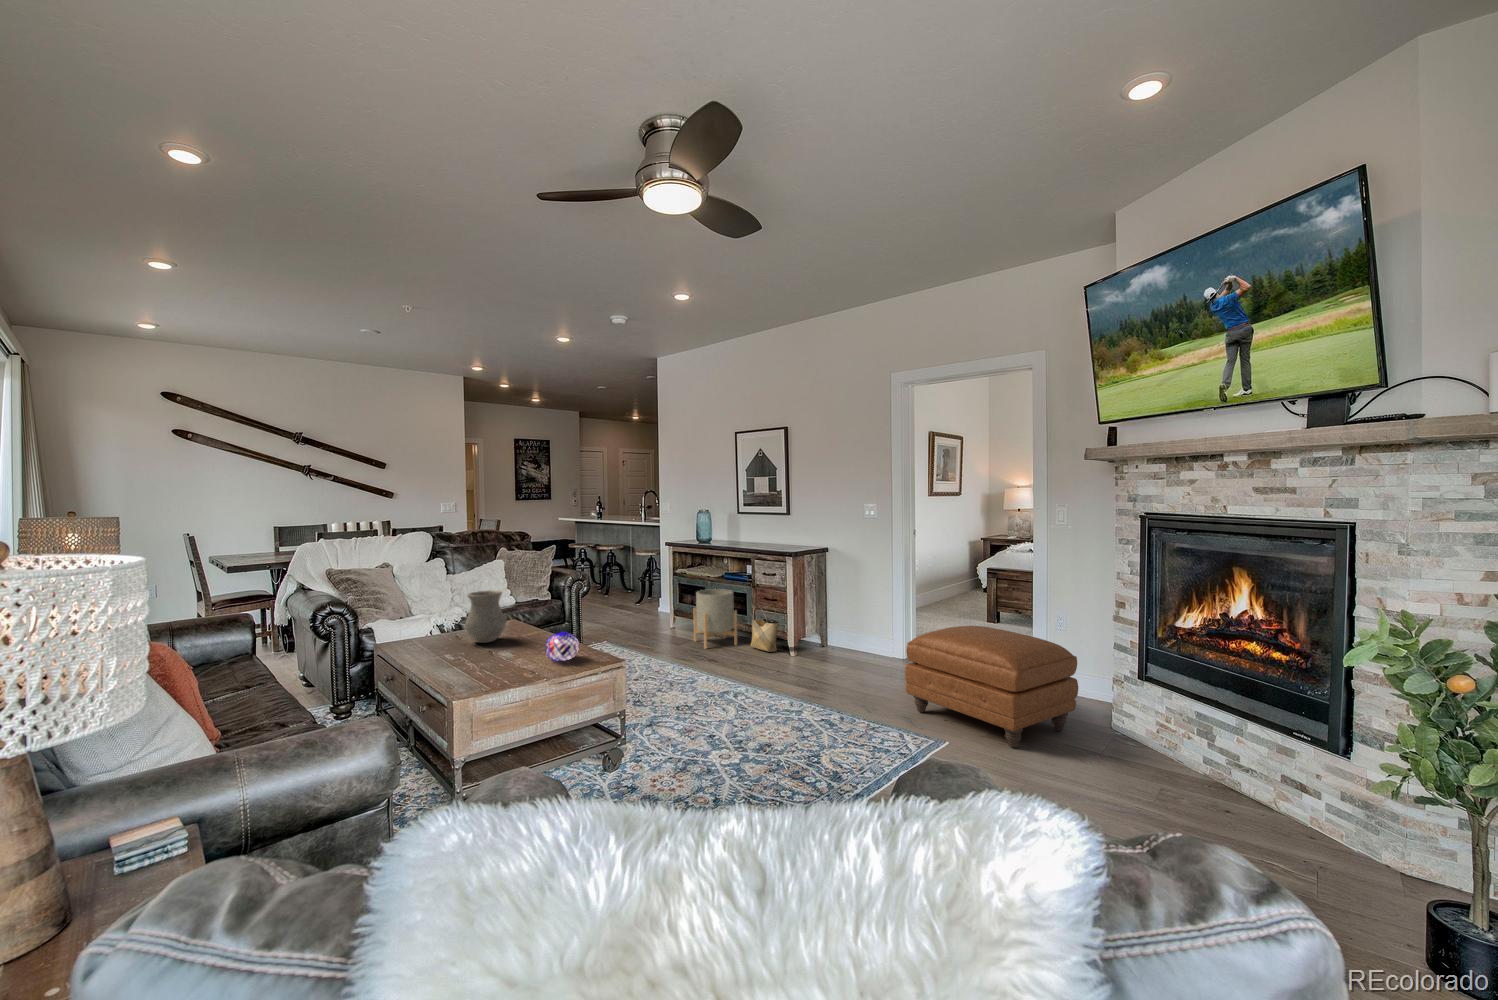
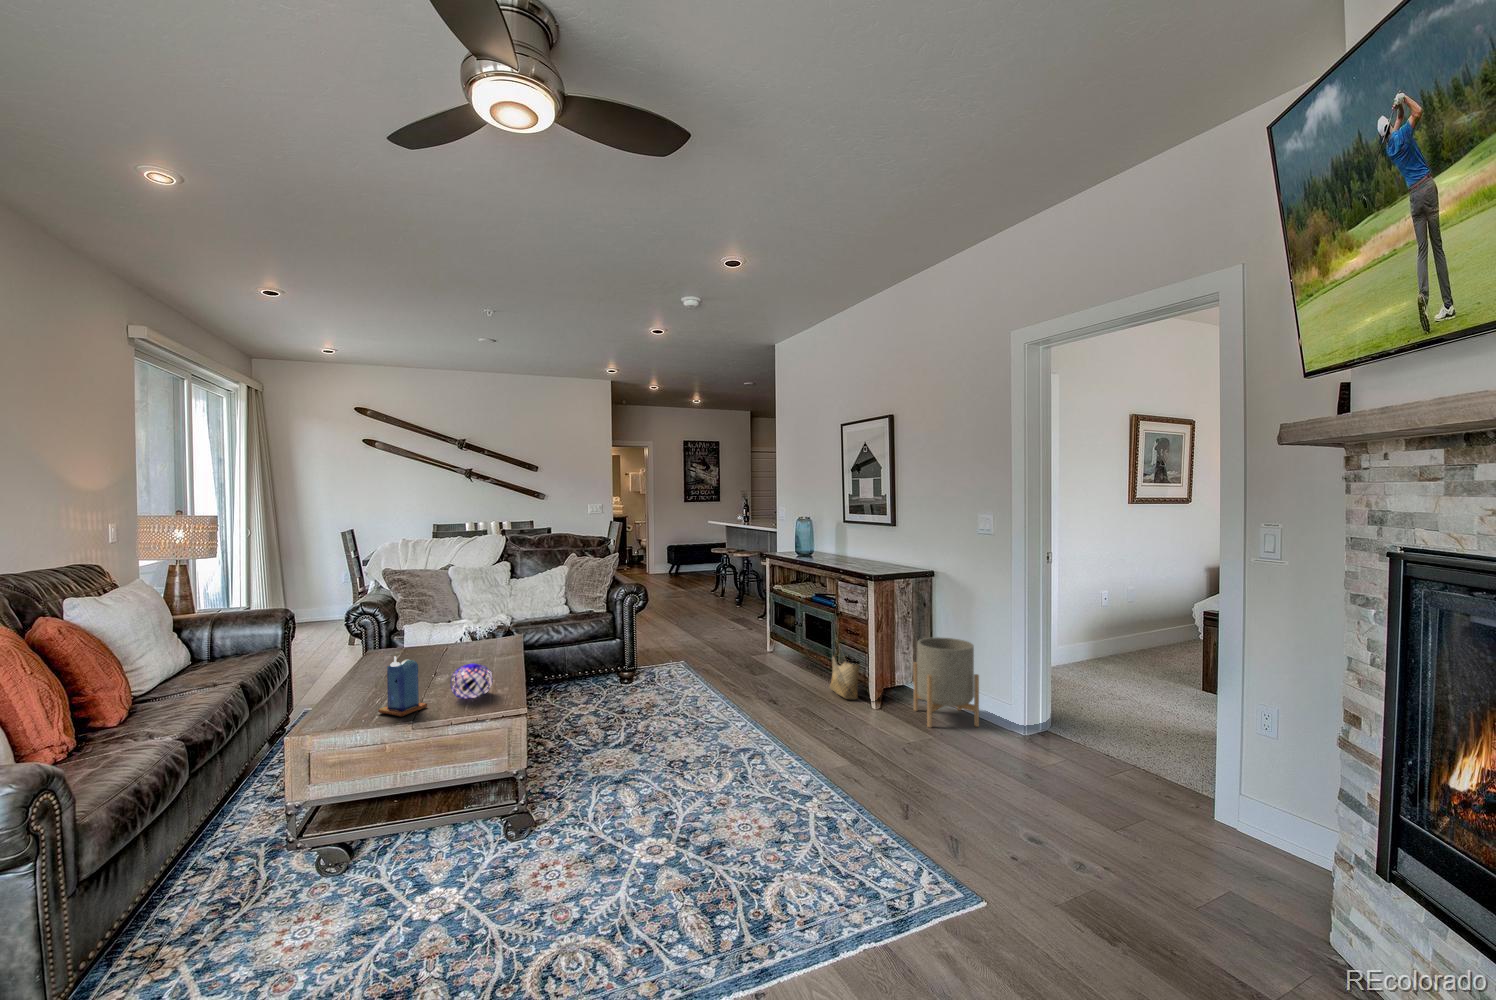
planter: present [694,589,737,649] -> present [914,637,979,727]
vase: present [465,590,507,643] -> none [423,604,470,663]
ottoman: present [905,626,1078,748] -> none [956,711,1249,945]
candle: none [501,628,537,677] -> present [378,656,427,717]

